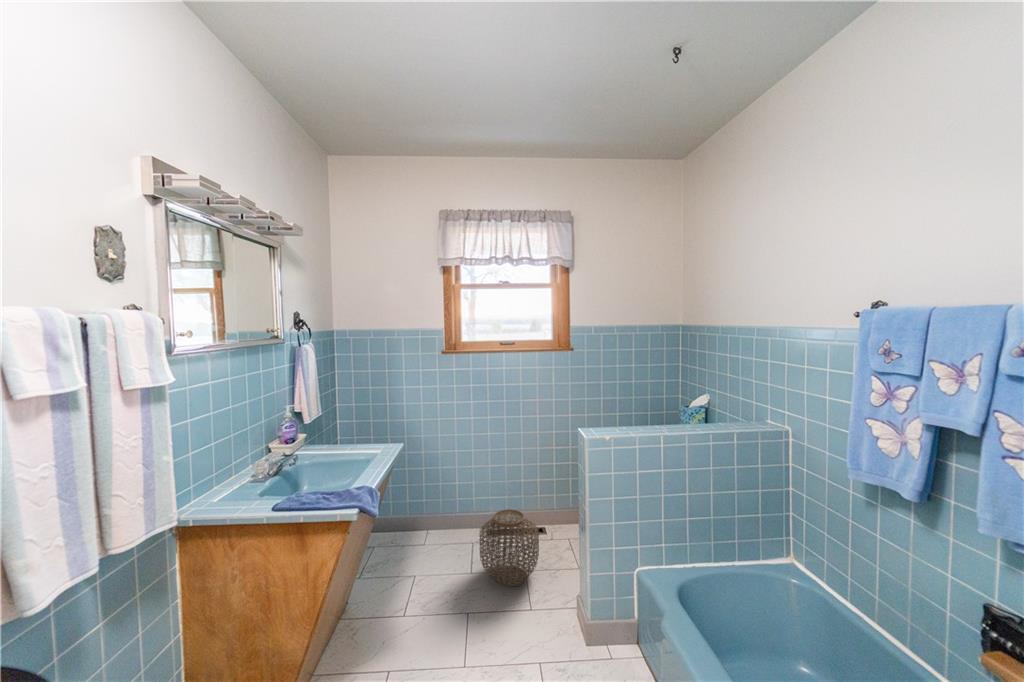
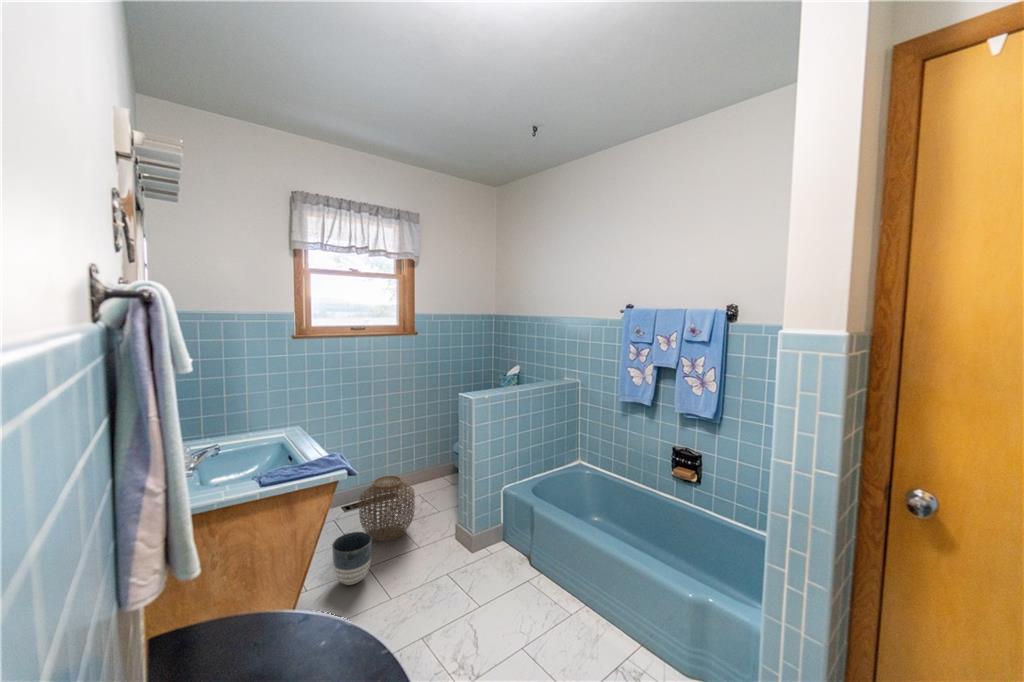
planter: none [425,565,466,625] -> present [332,532,372,585]

